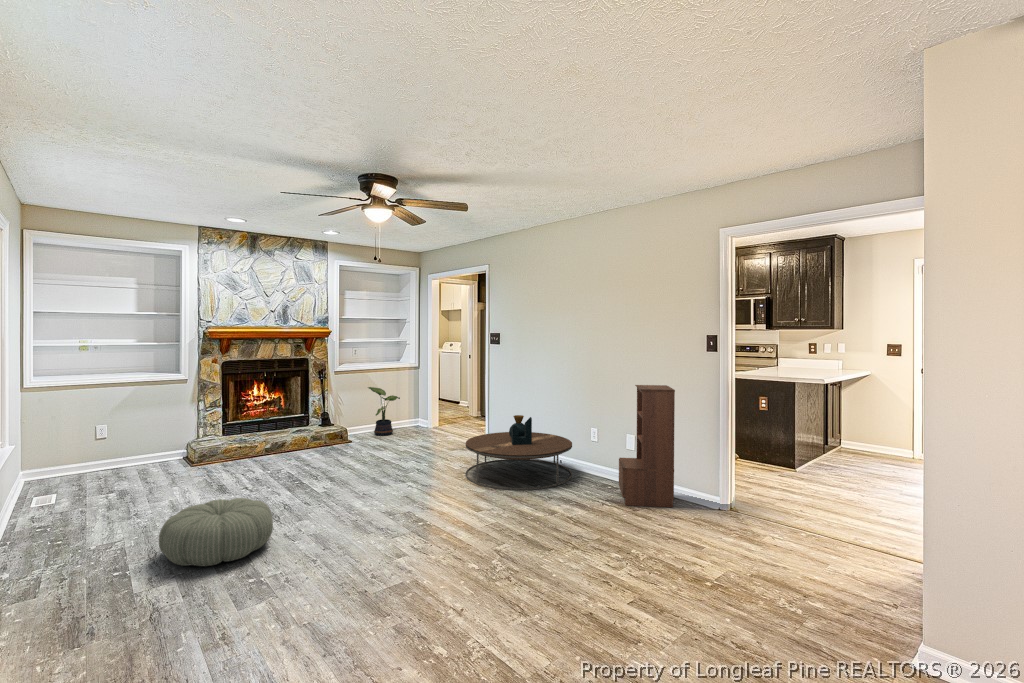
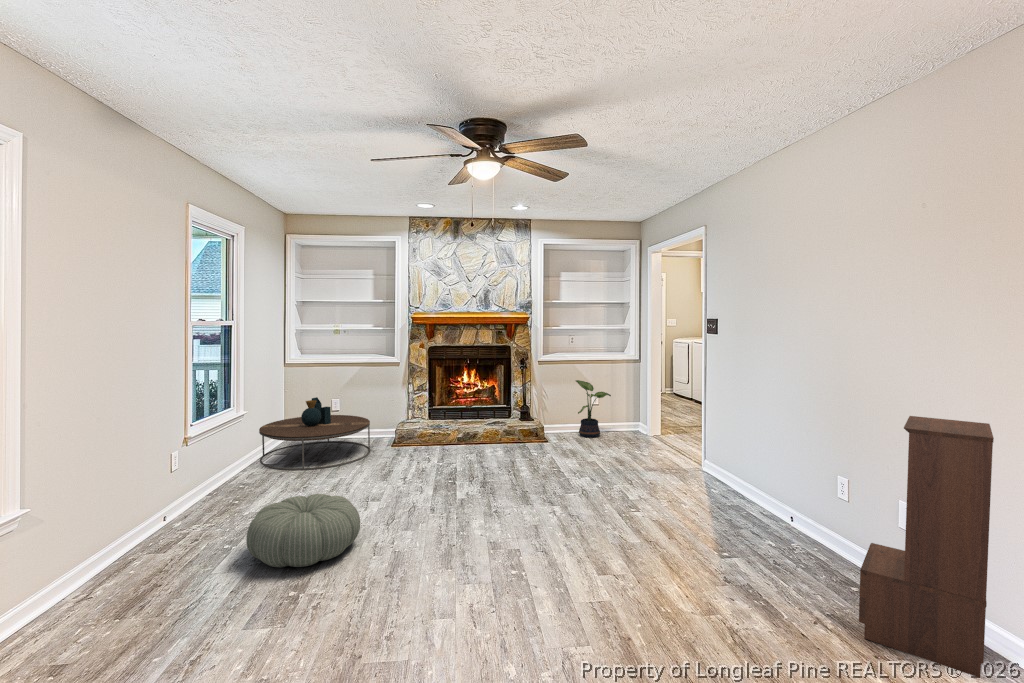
coffee table: present [466,415,572,490] -> present [259,397,370,470]

